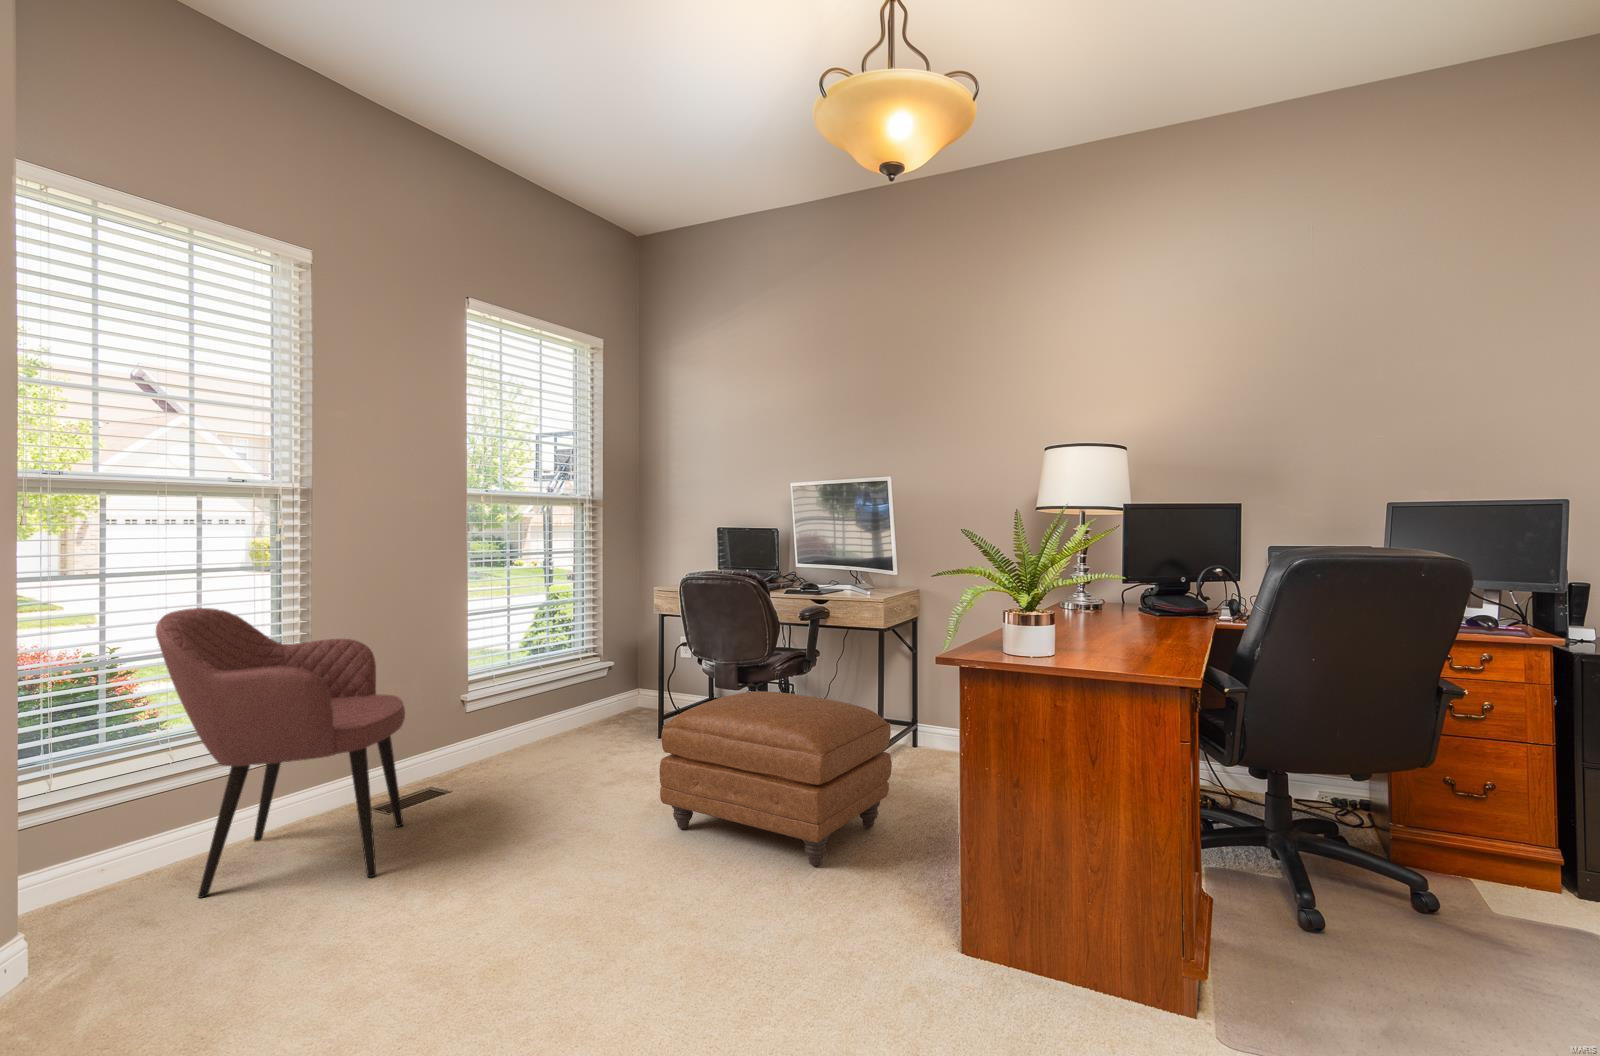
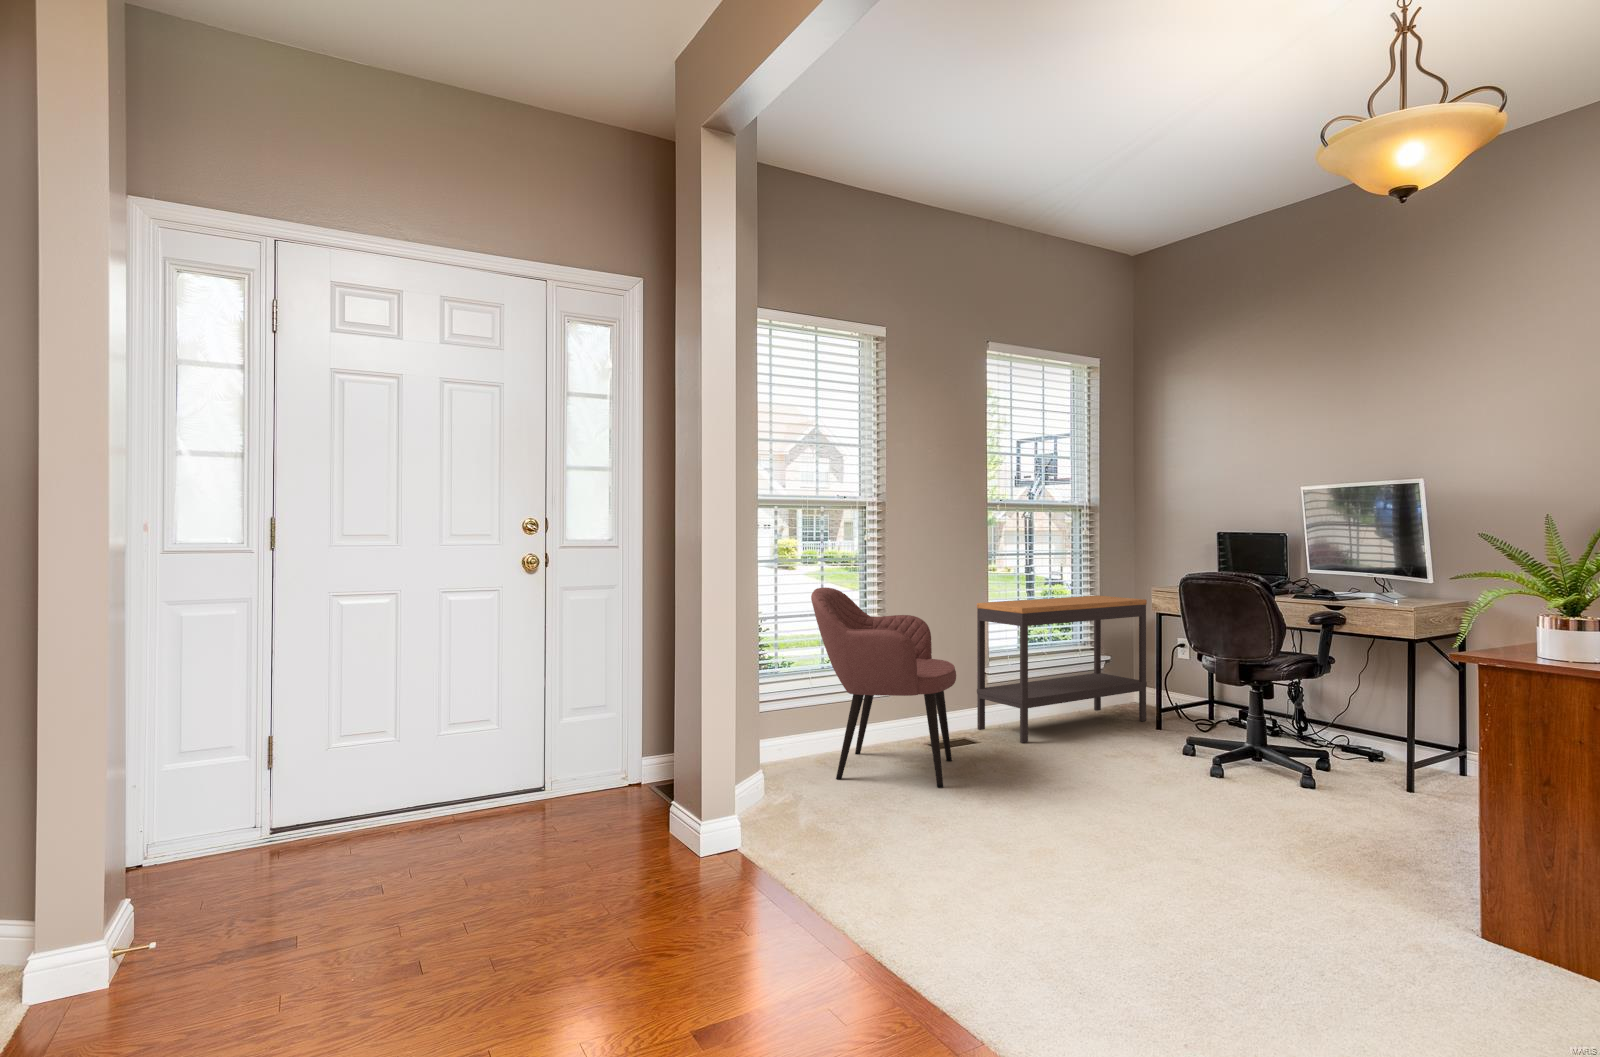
console table: none [452,597,650,780] -> present [977,596,1147,743]
ottoman: present [659,691,892,866] -> none [1164,688,1416,848]

